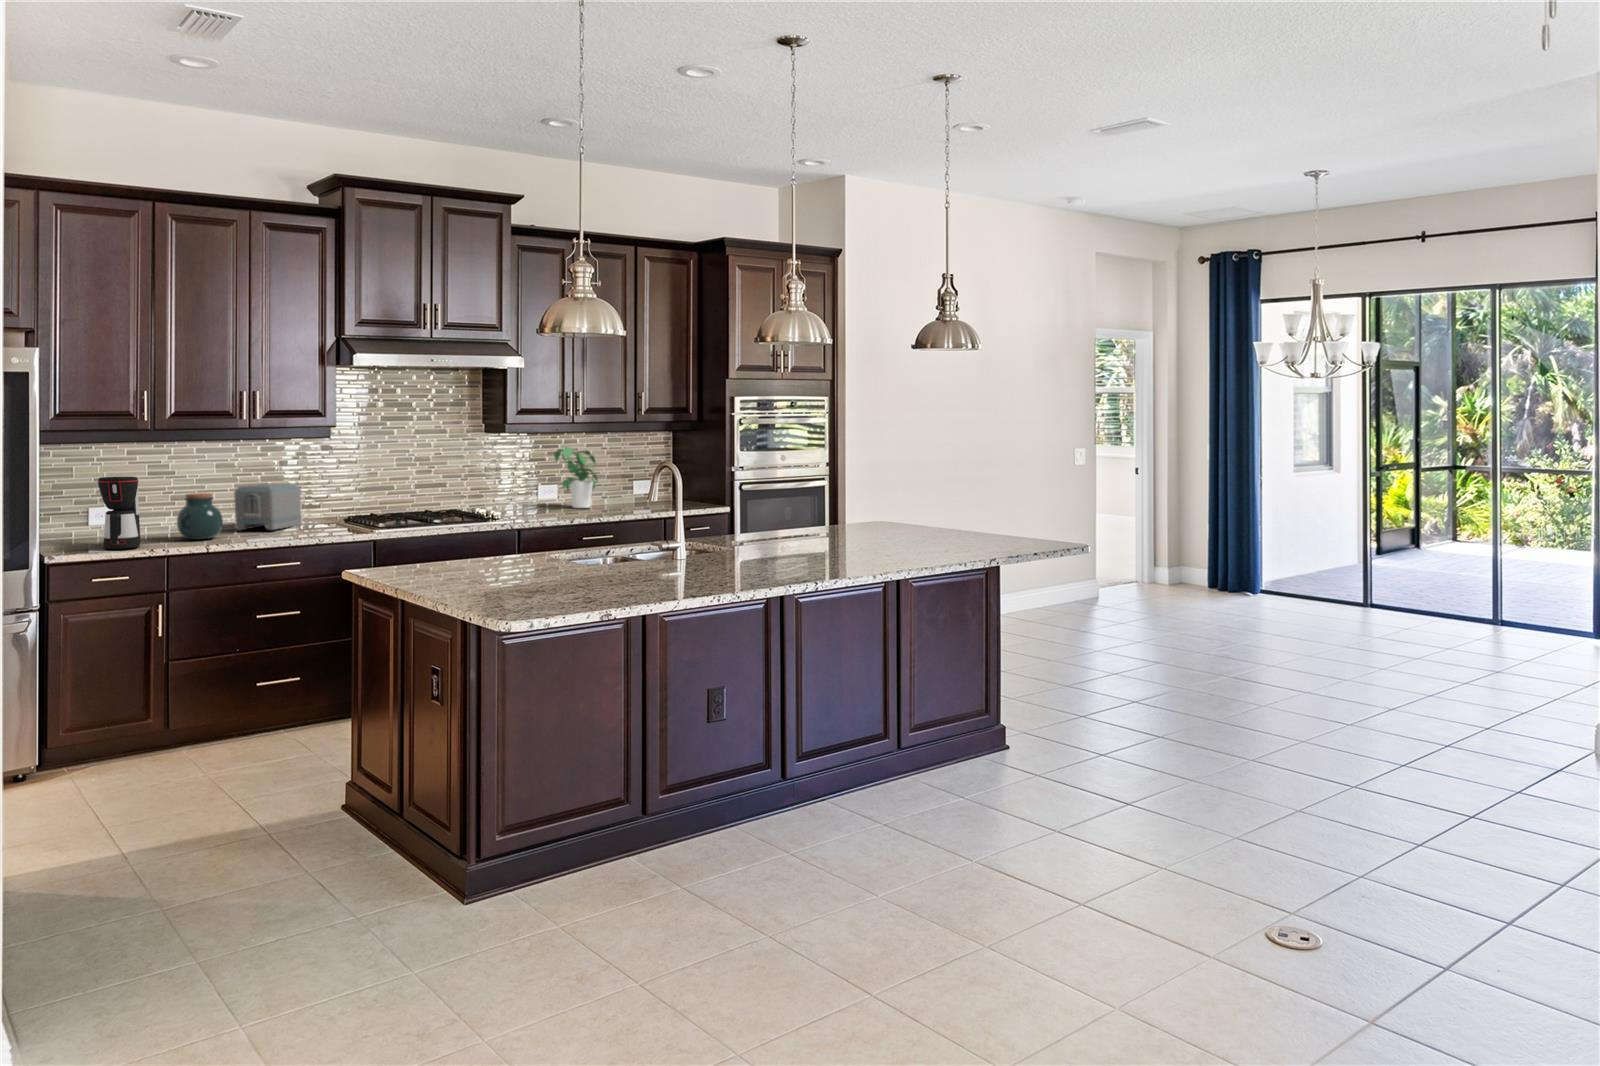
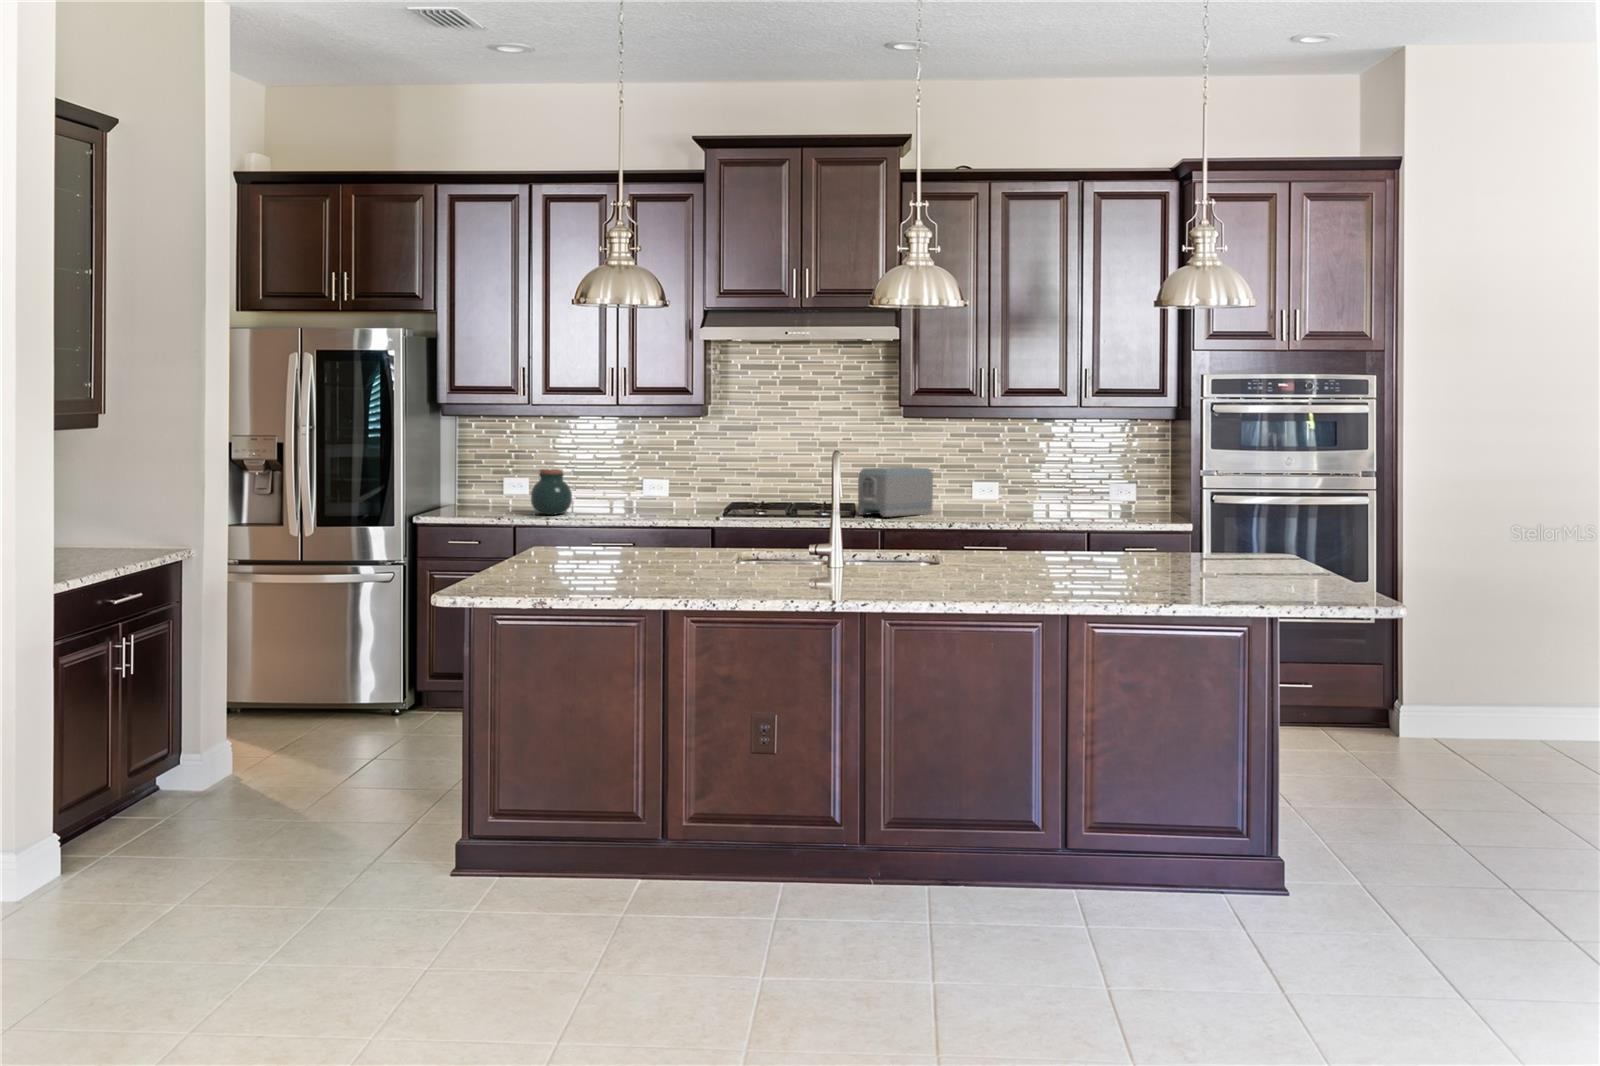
potted plant: present [554,446,598,508] -> none [963,433,1018,513]
coffee maker: present [97,476,141,549] -> none [452,449,503,517]
toaster: present [234,484,302,530] -> present [858,467,933,517]

